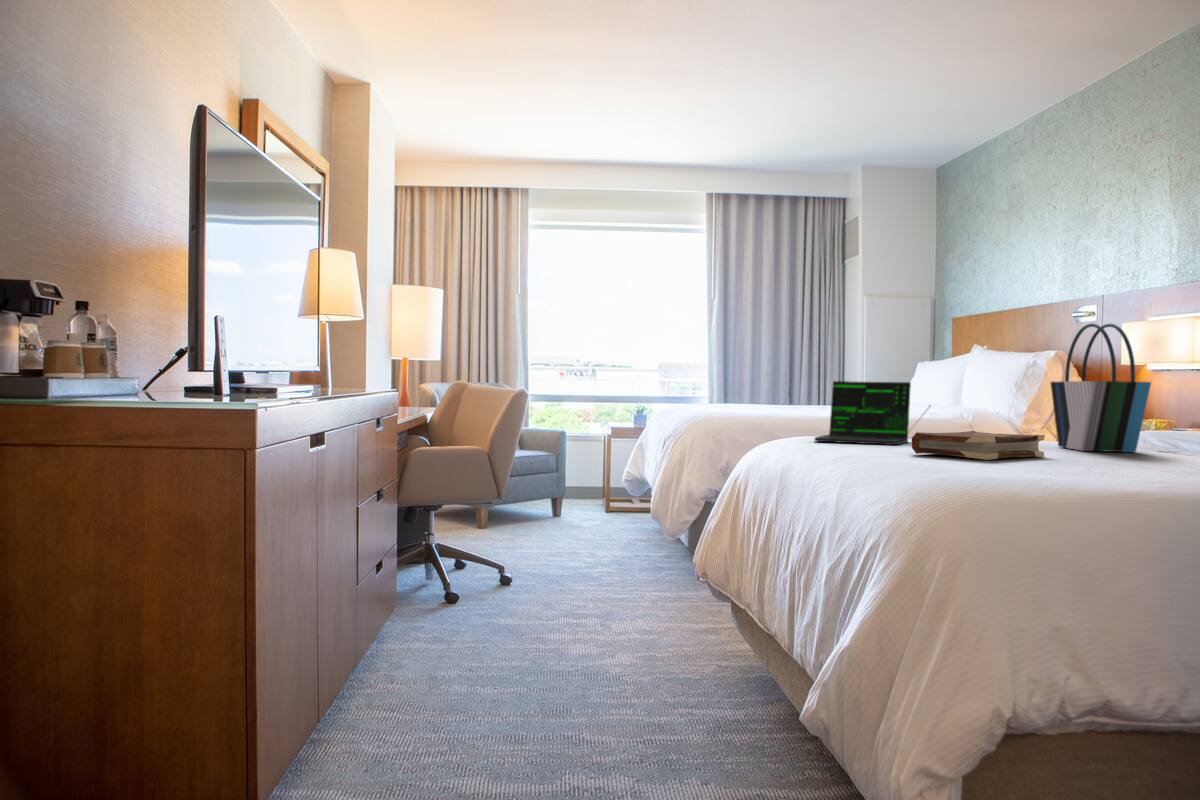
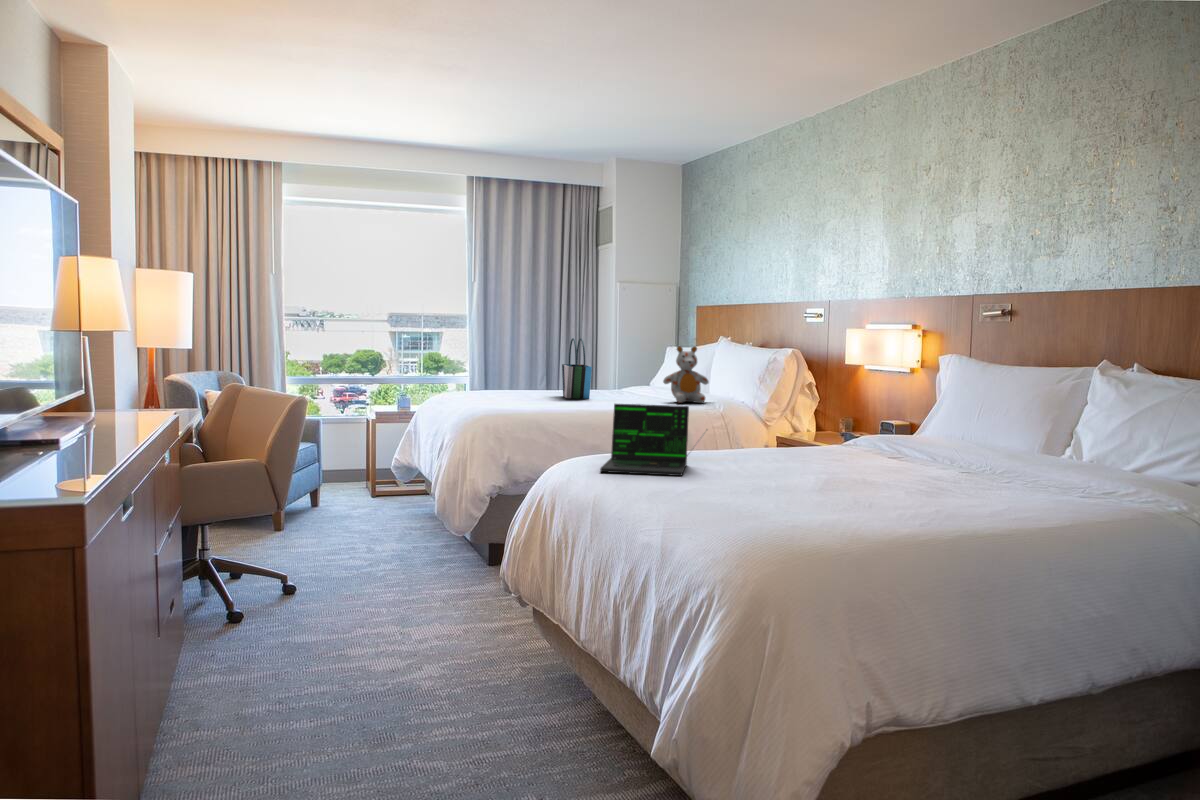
tote bag: present [1051,323,1151,452] -> present [562,338,592,399]
stuffed bear: none [908,352,961,413] -> present [663,346,709,403]
book: present [912,431,1045,460] -> none [707,470,827,515]

